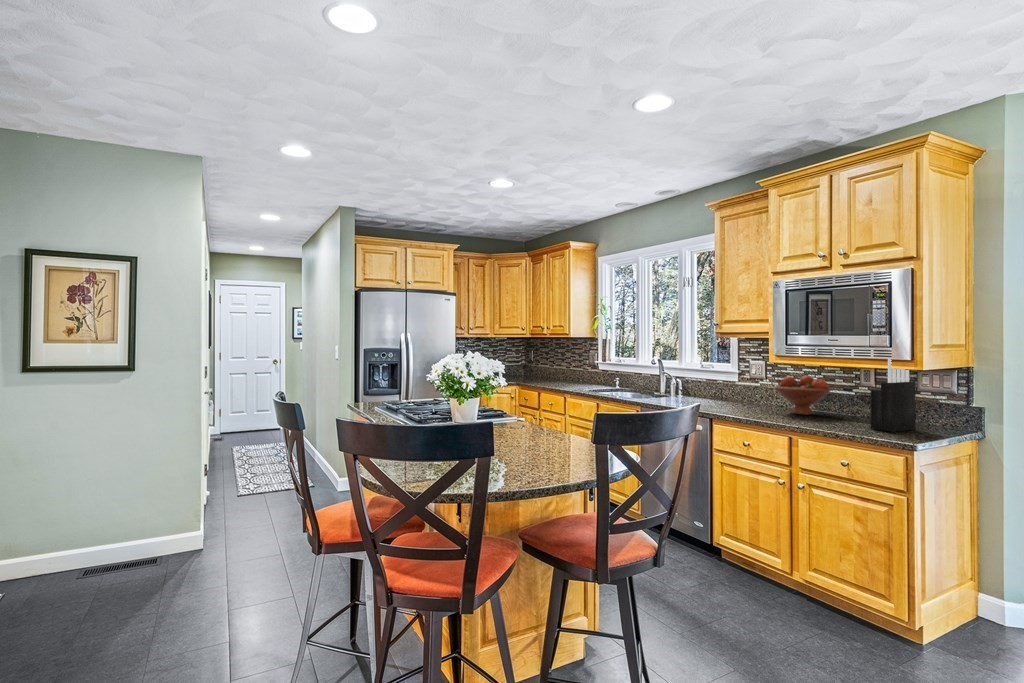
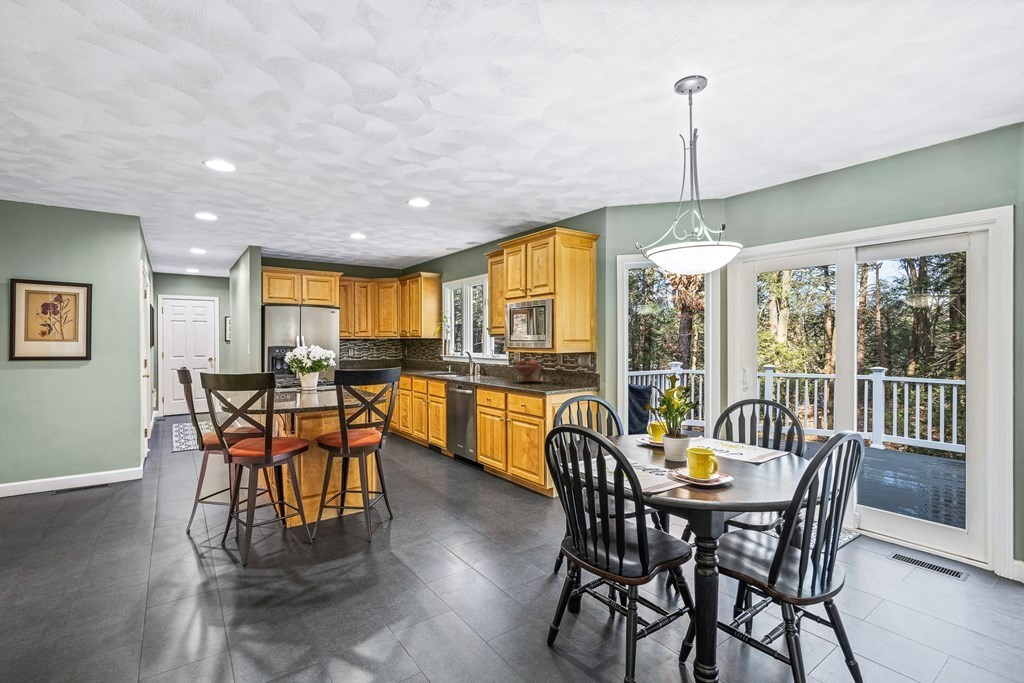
knife block: present [871,358,916,432] -> none [543,347,566,387]

